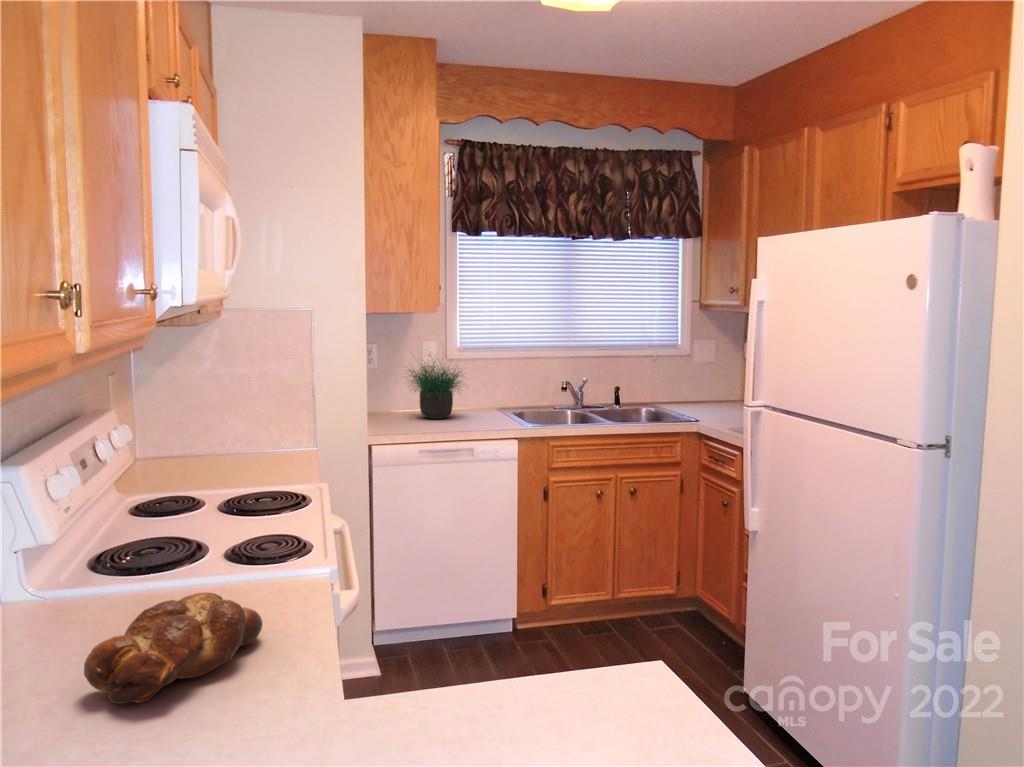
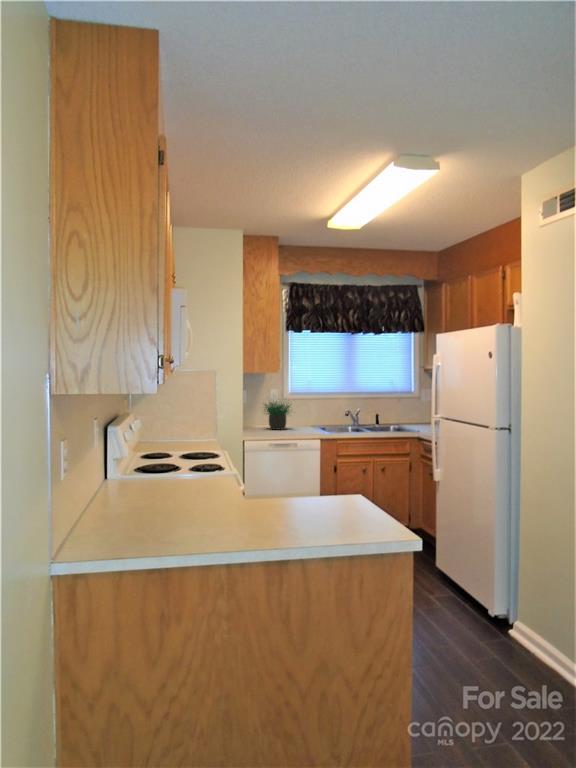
bread loaf: present [84,593,263,704] -> none [163,463,216,490]

